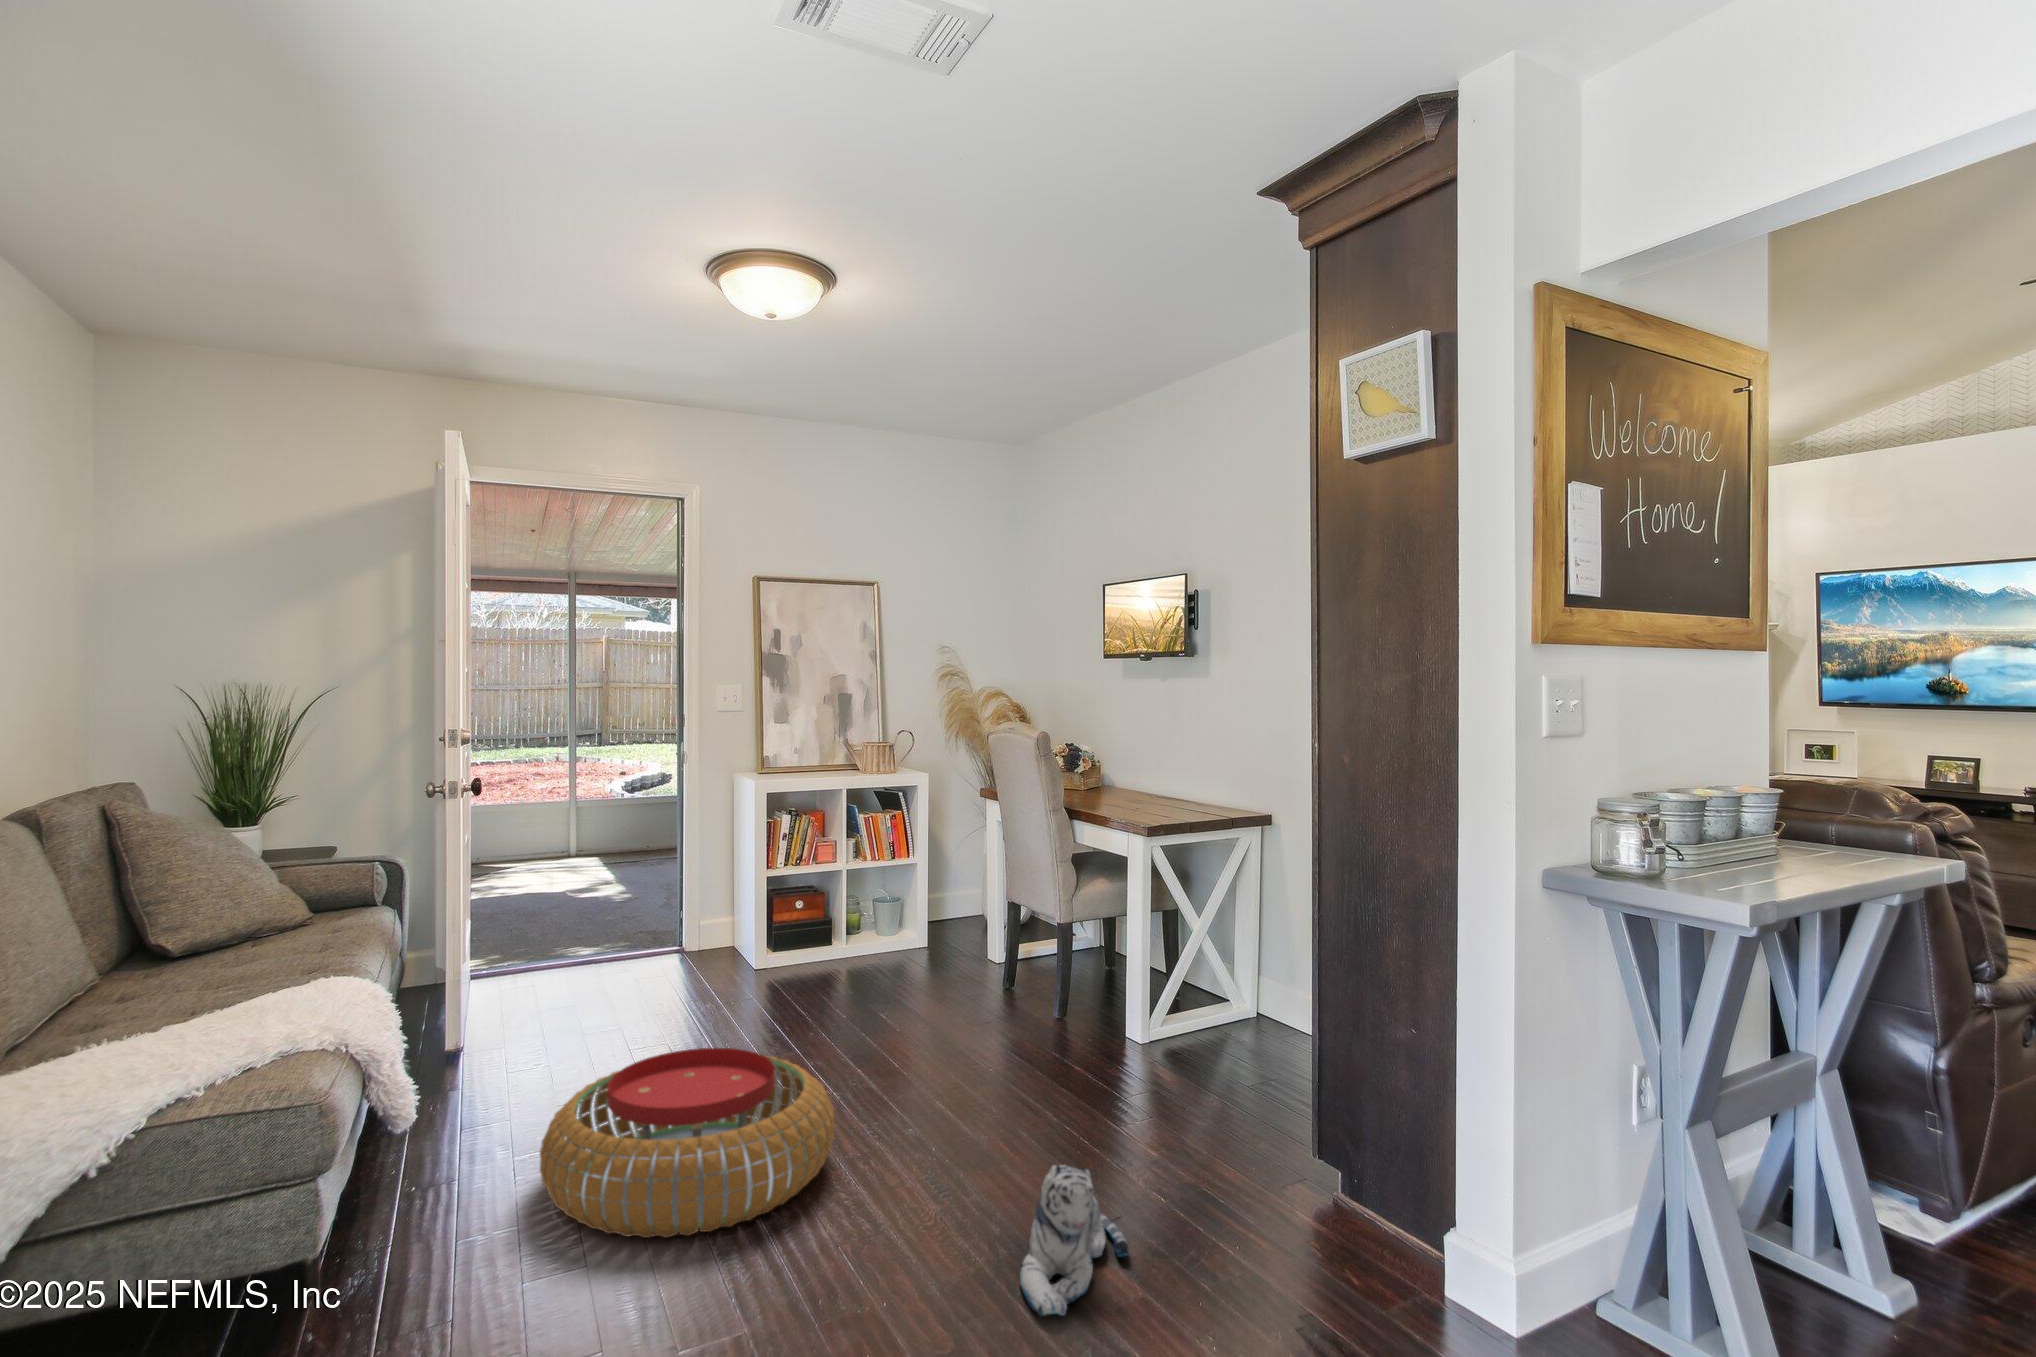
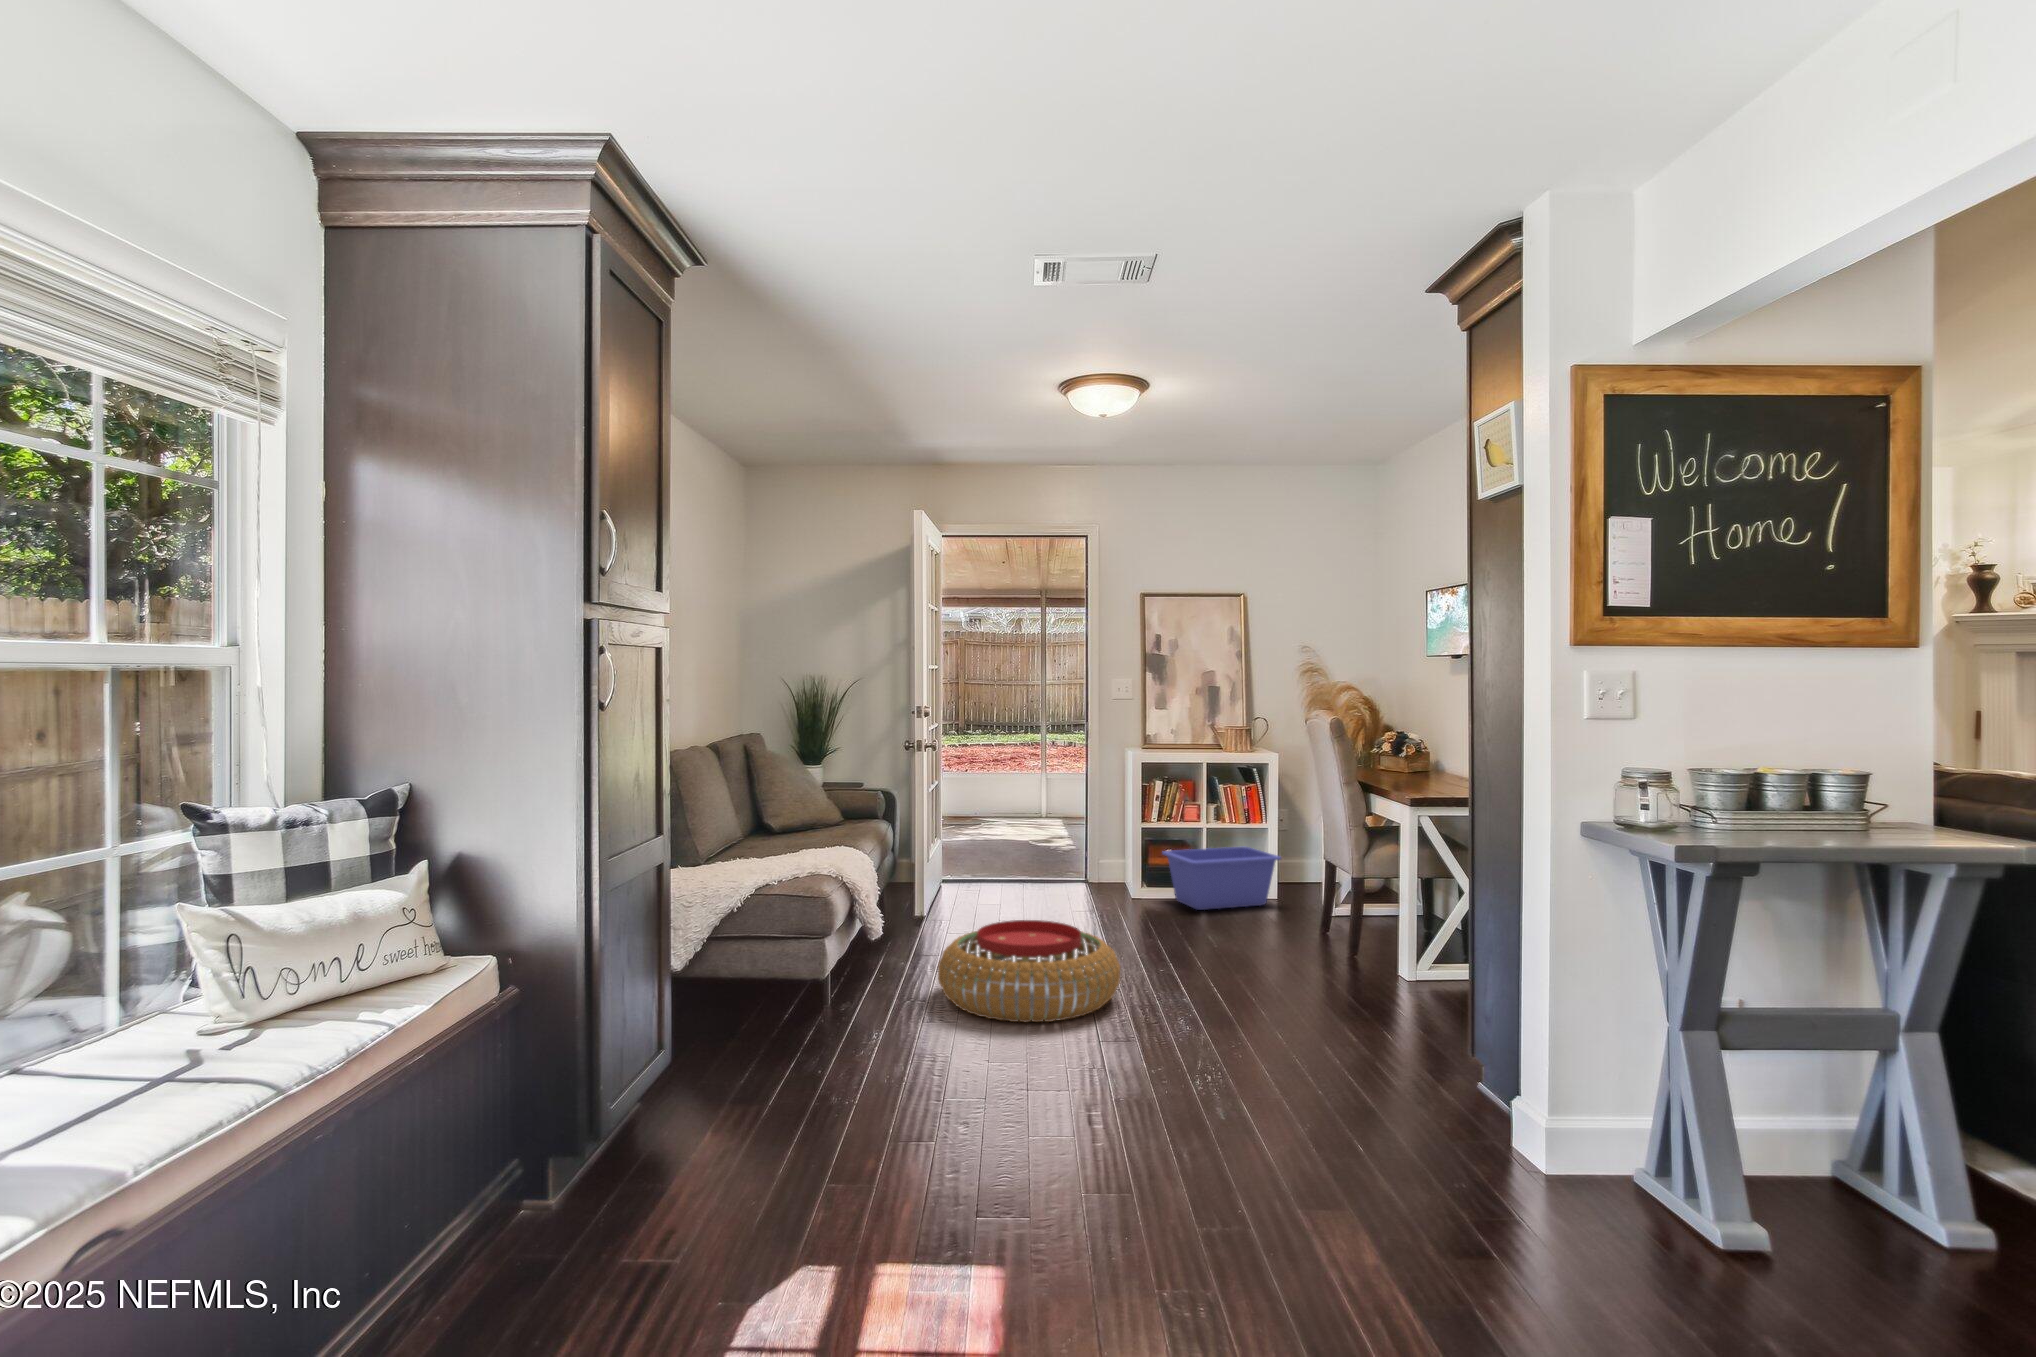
storage bin: none [794,888,941,976] -> present [1162,847,1281,910]
plush toy: present [1019,1165,1129,1317] -> none [1193,1005,1285,1095]

